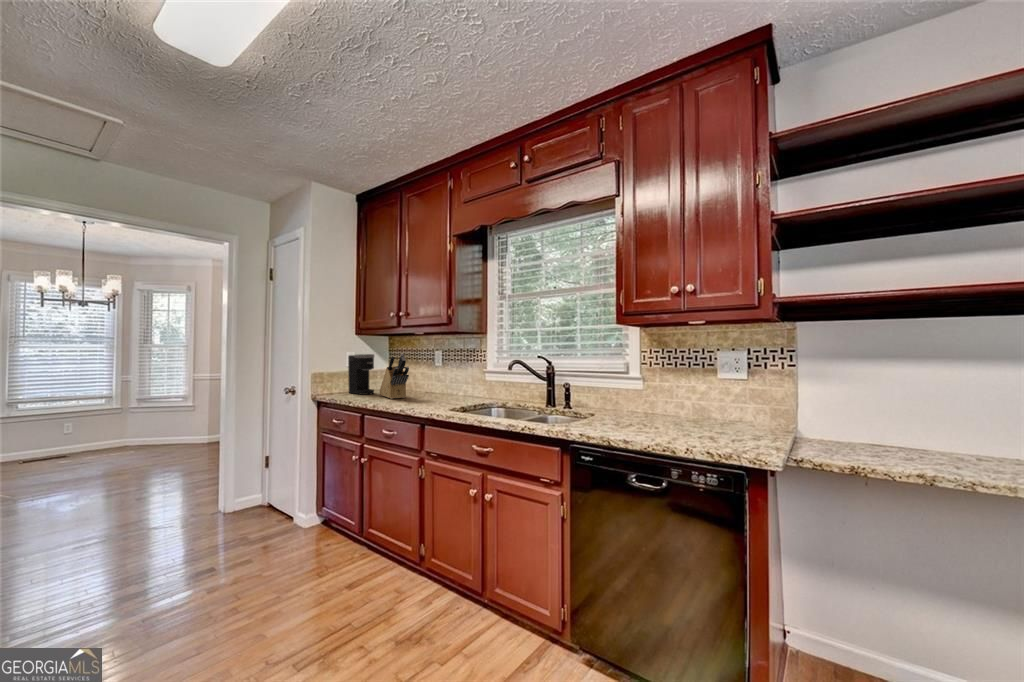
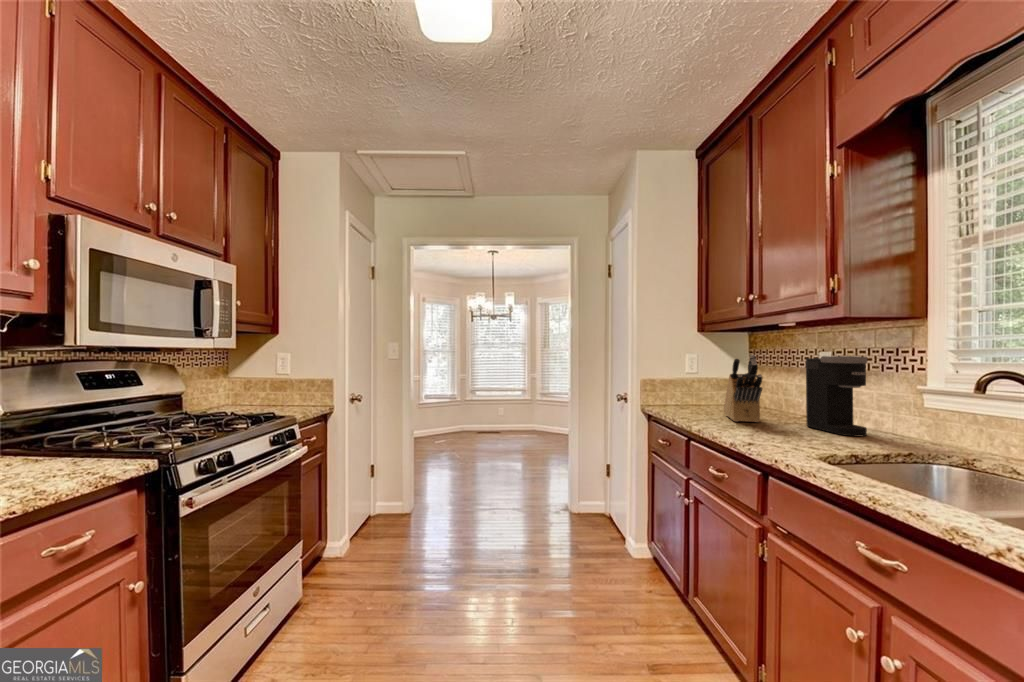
coffee maker: present [348,354,374,395] -> present [806,356,867,437]

